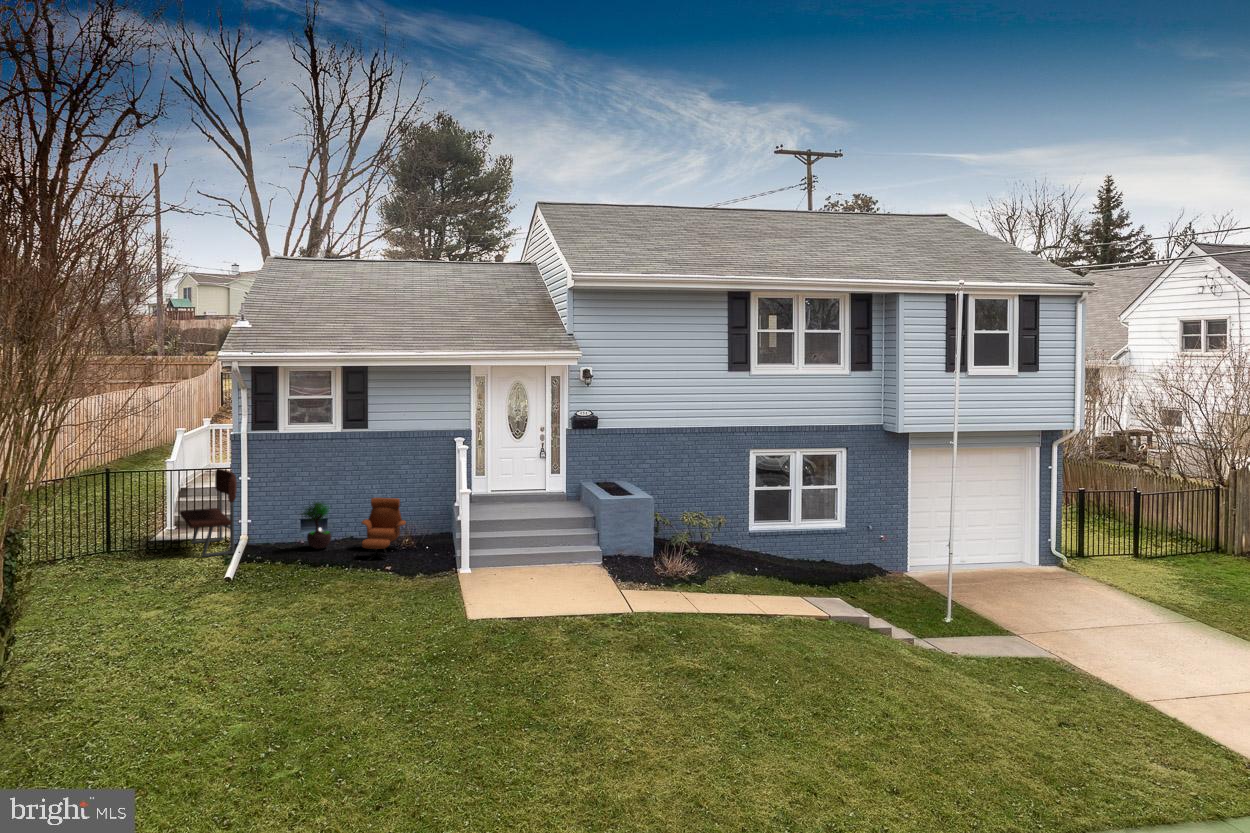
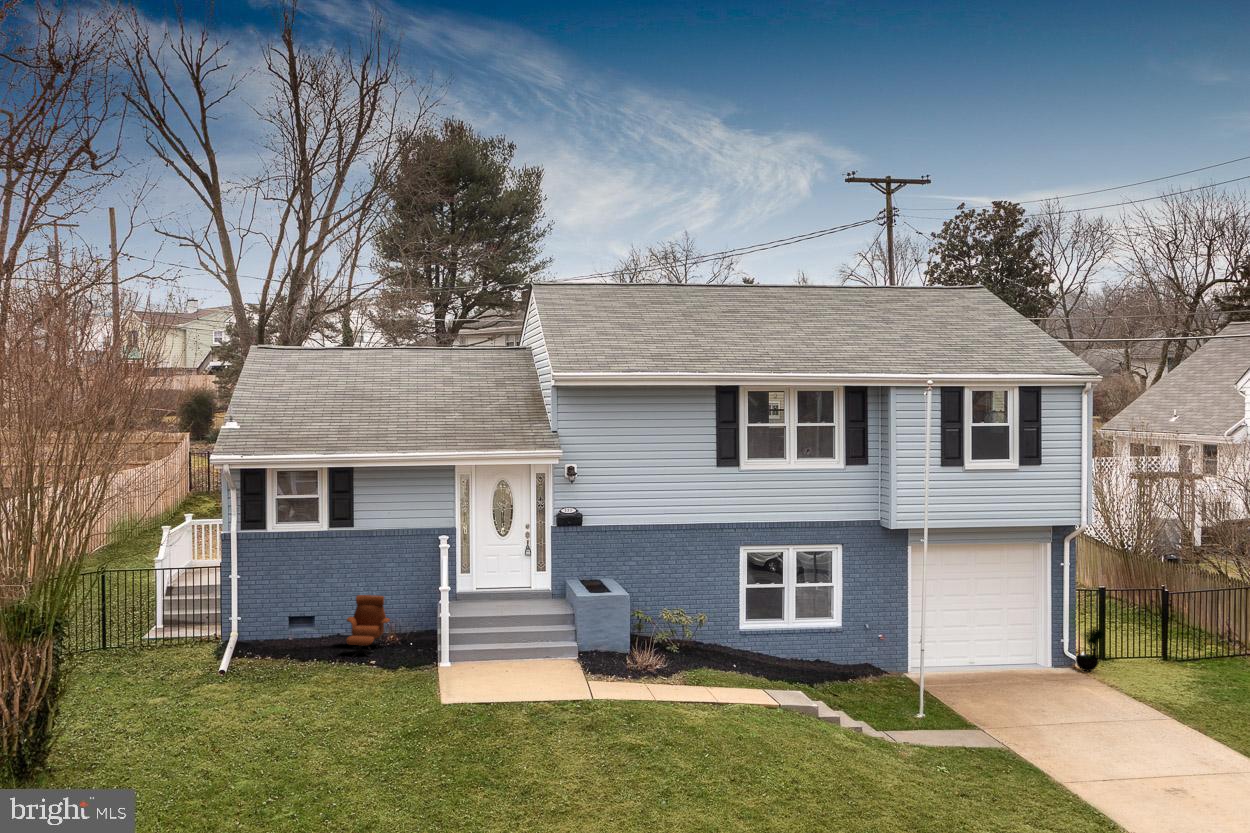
bench: present [180,469,237,557] -> none [172,567,227,653]
potted tree: present [302,502,332,549] -> present [1076,628,1104,671]

